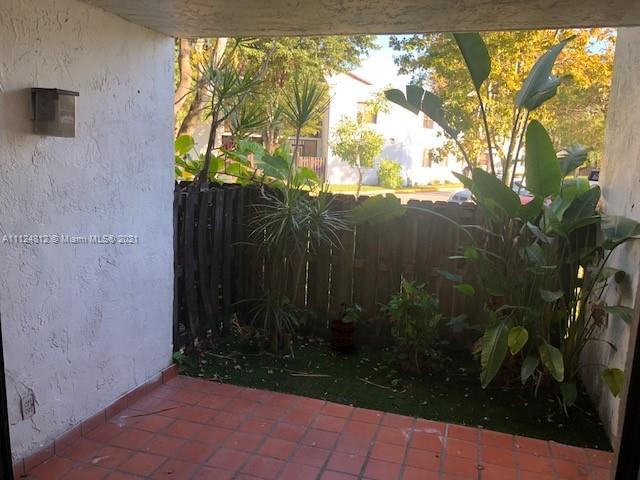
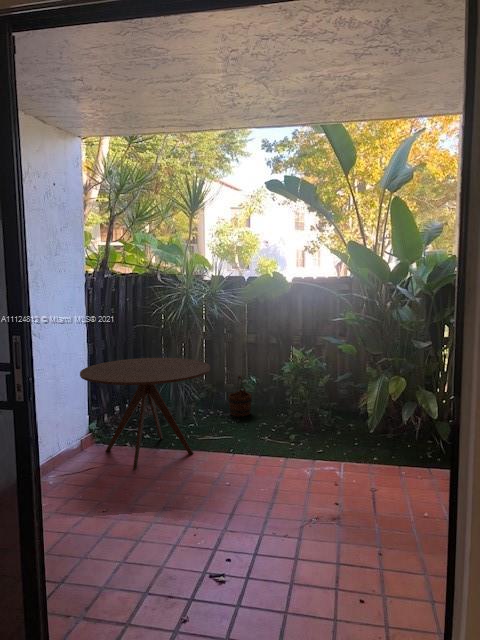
round table: none [163,282,306,411] -> present [80,358,210,469]

